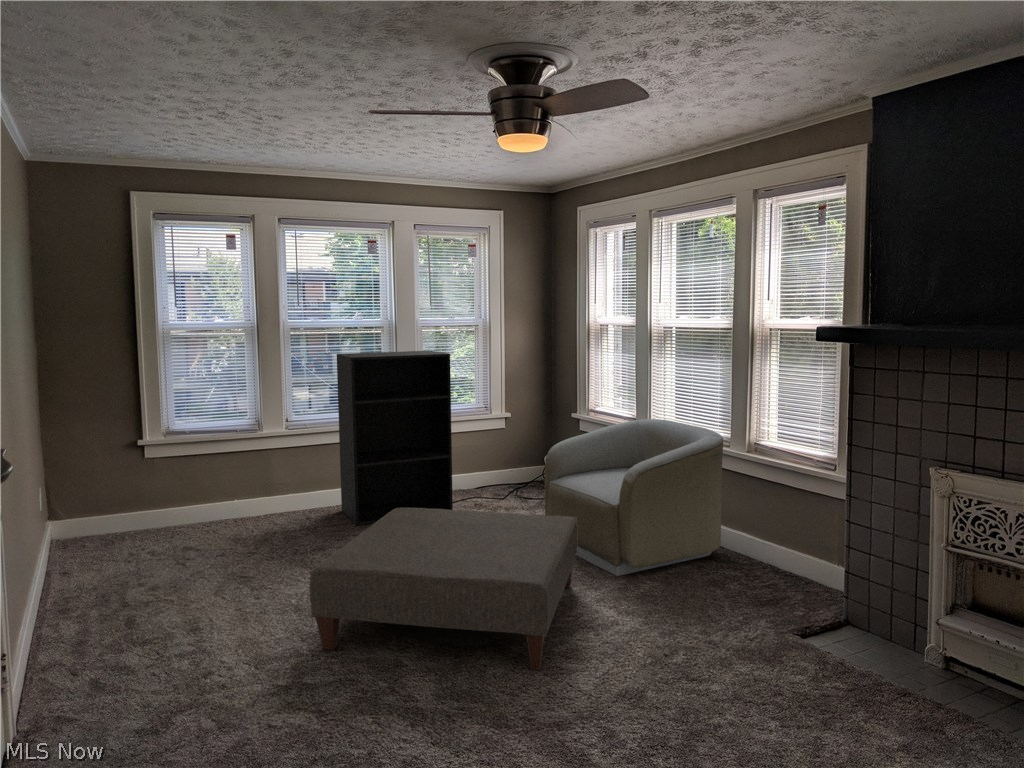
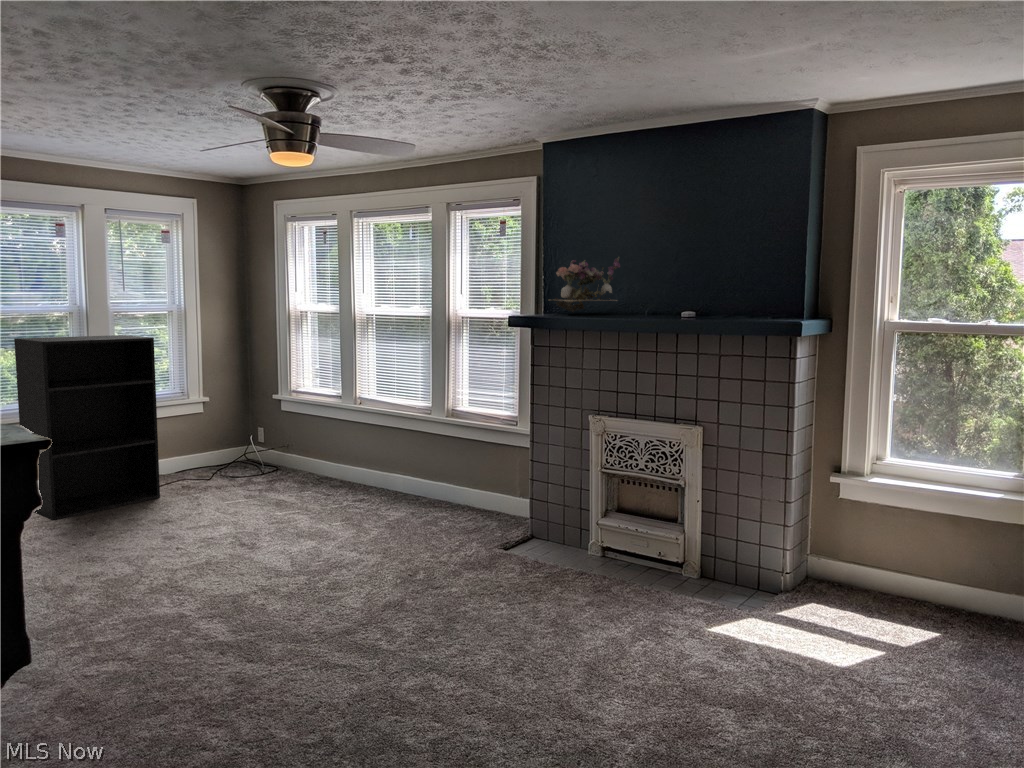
flower arrangement: none [865,243,982,326] -> present [553,257,620,313]
armchair: present [545,419,723,576] -> none [267,395,427,530]
ottoman: present [309,507,578,670] -> none [69,481,321,631]

